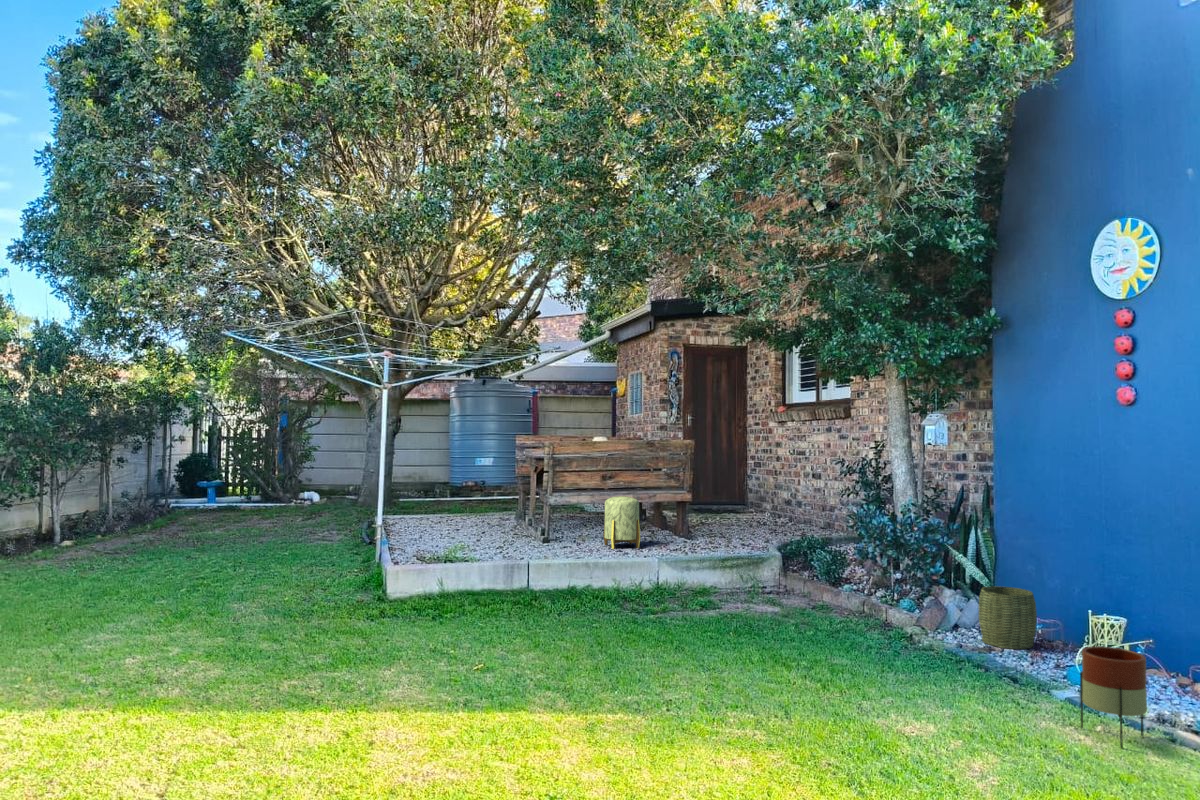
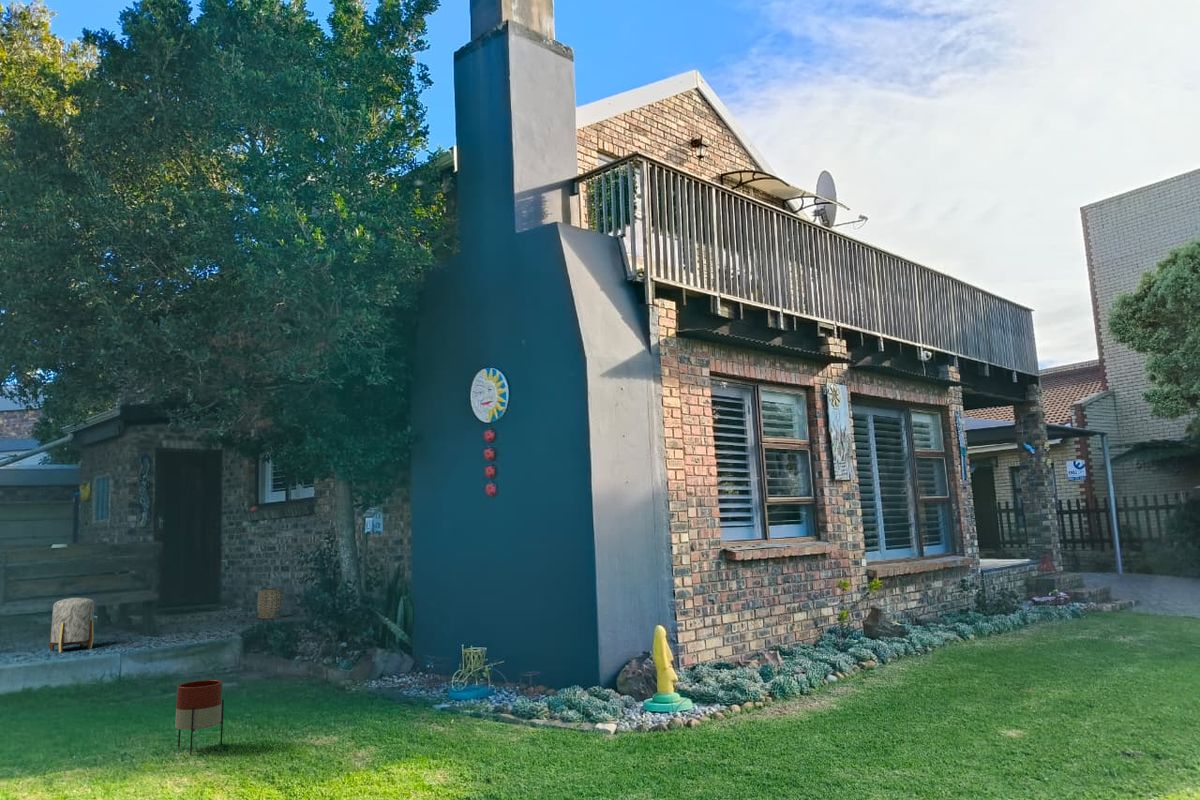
woven basket: present [978,586,1037,649] -> present [257,588,284,619]
planter: present [1080,646,1147,748] -> present [175,680,224,755]

